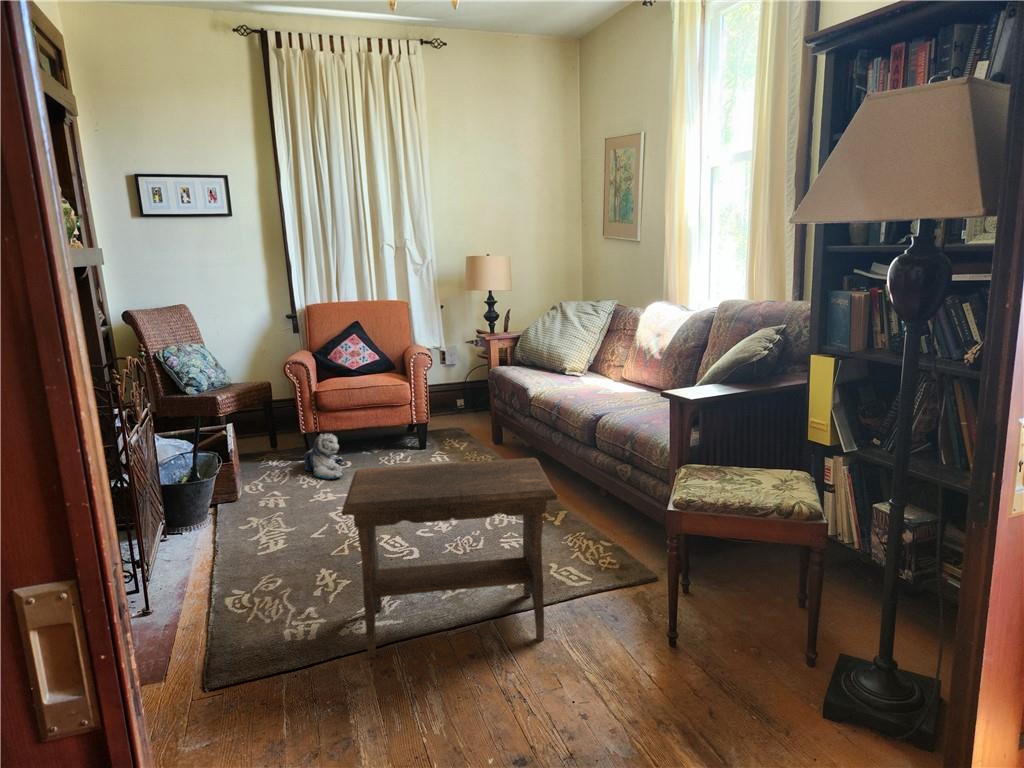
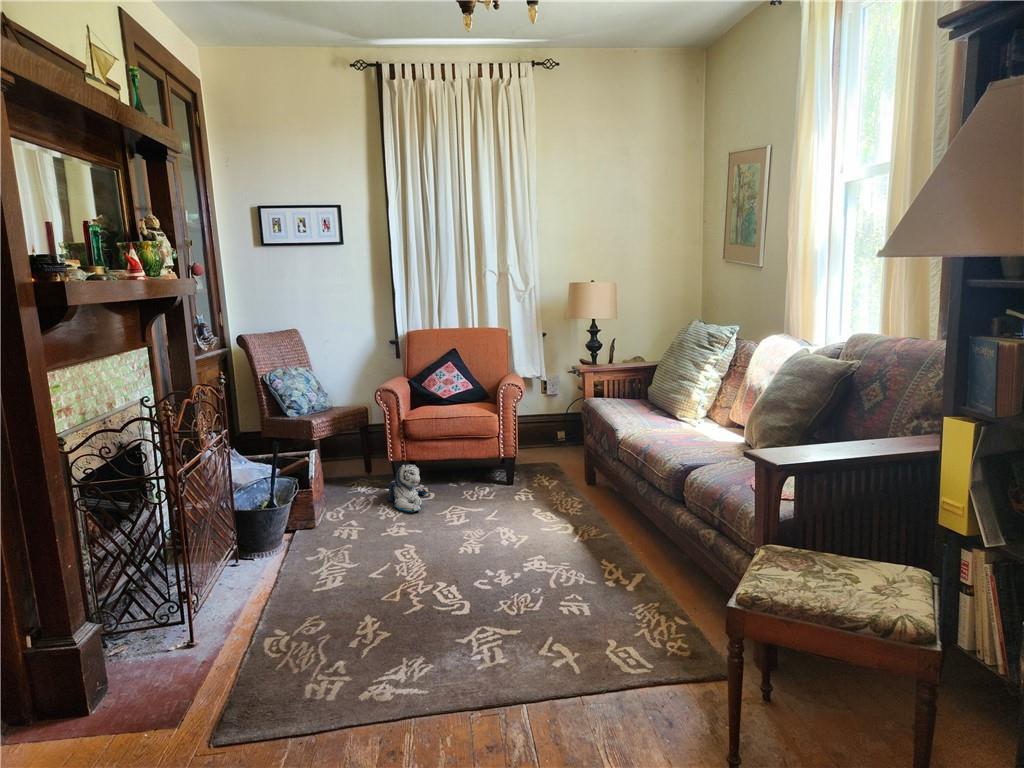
footstool: present [342,458,557,658] -> none [350,519,589,741]

